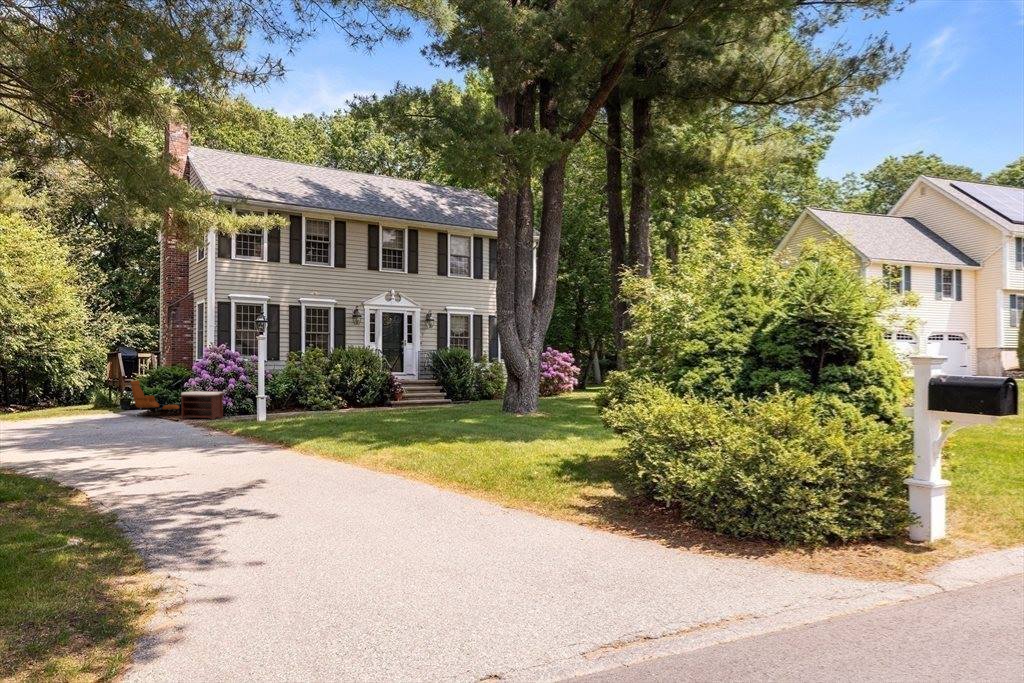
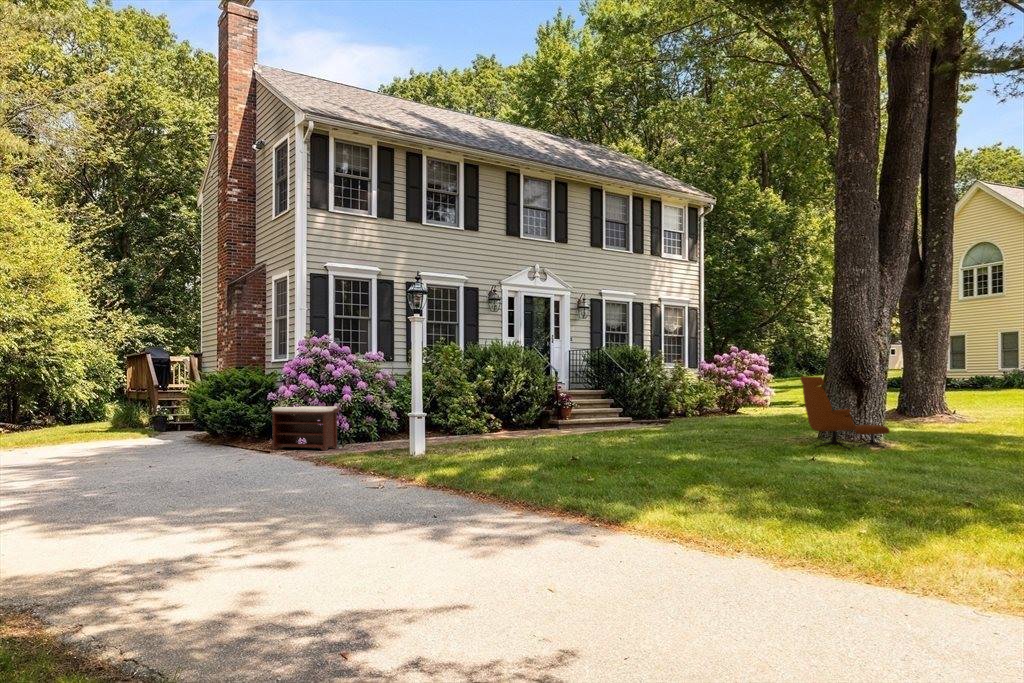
lounge chair: present [130,380,179,415] -> present [801,376,890,450]

